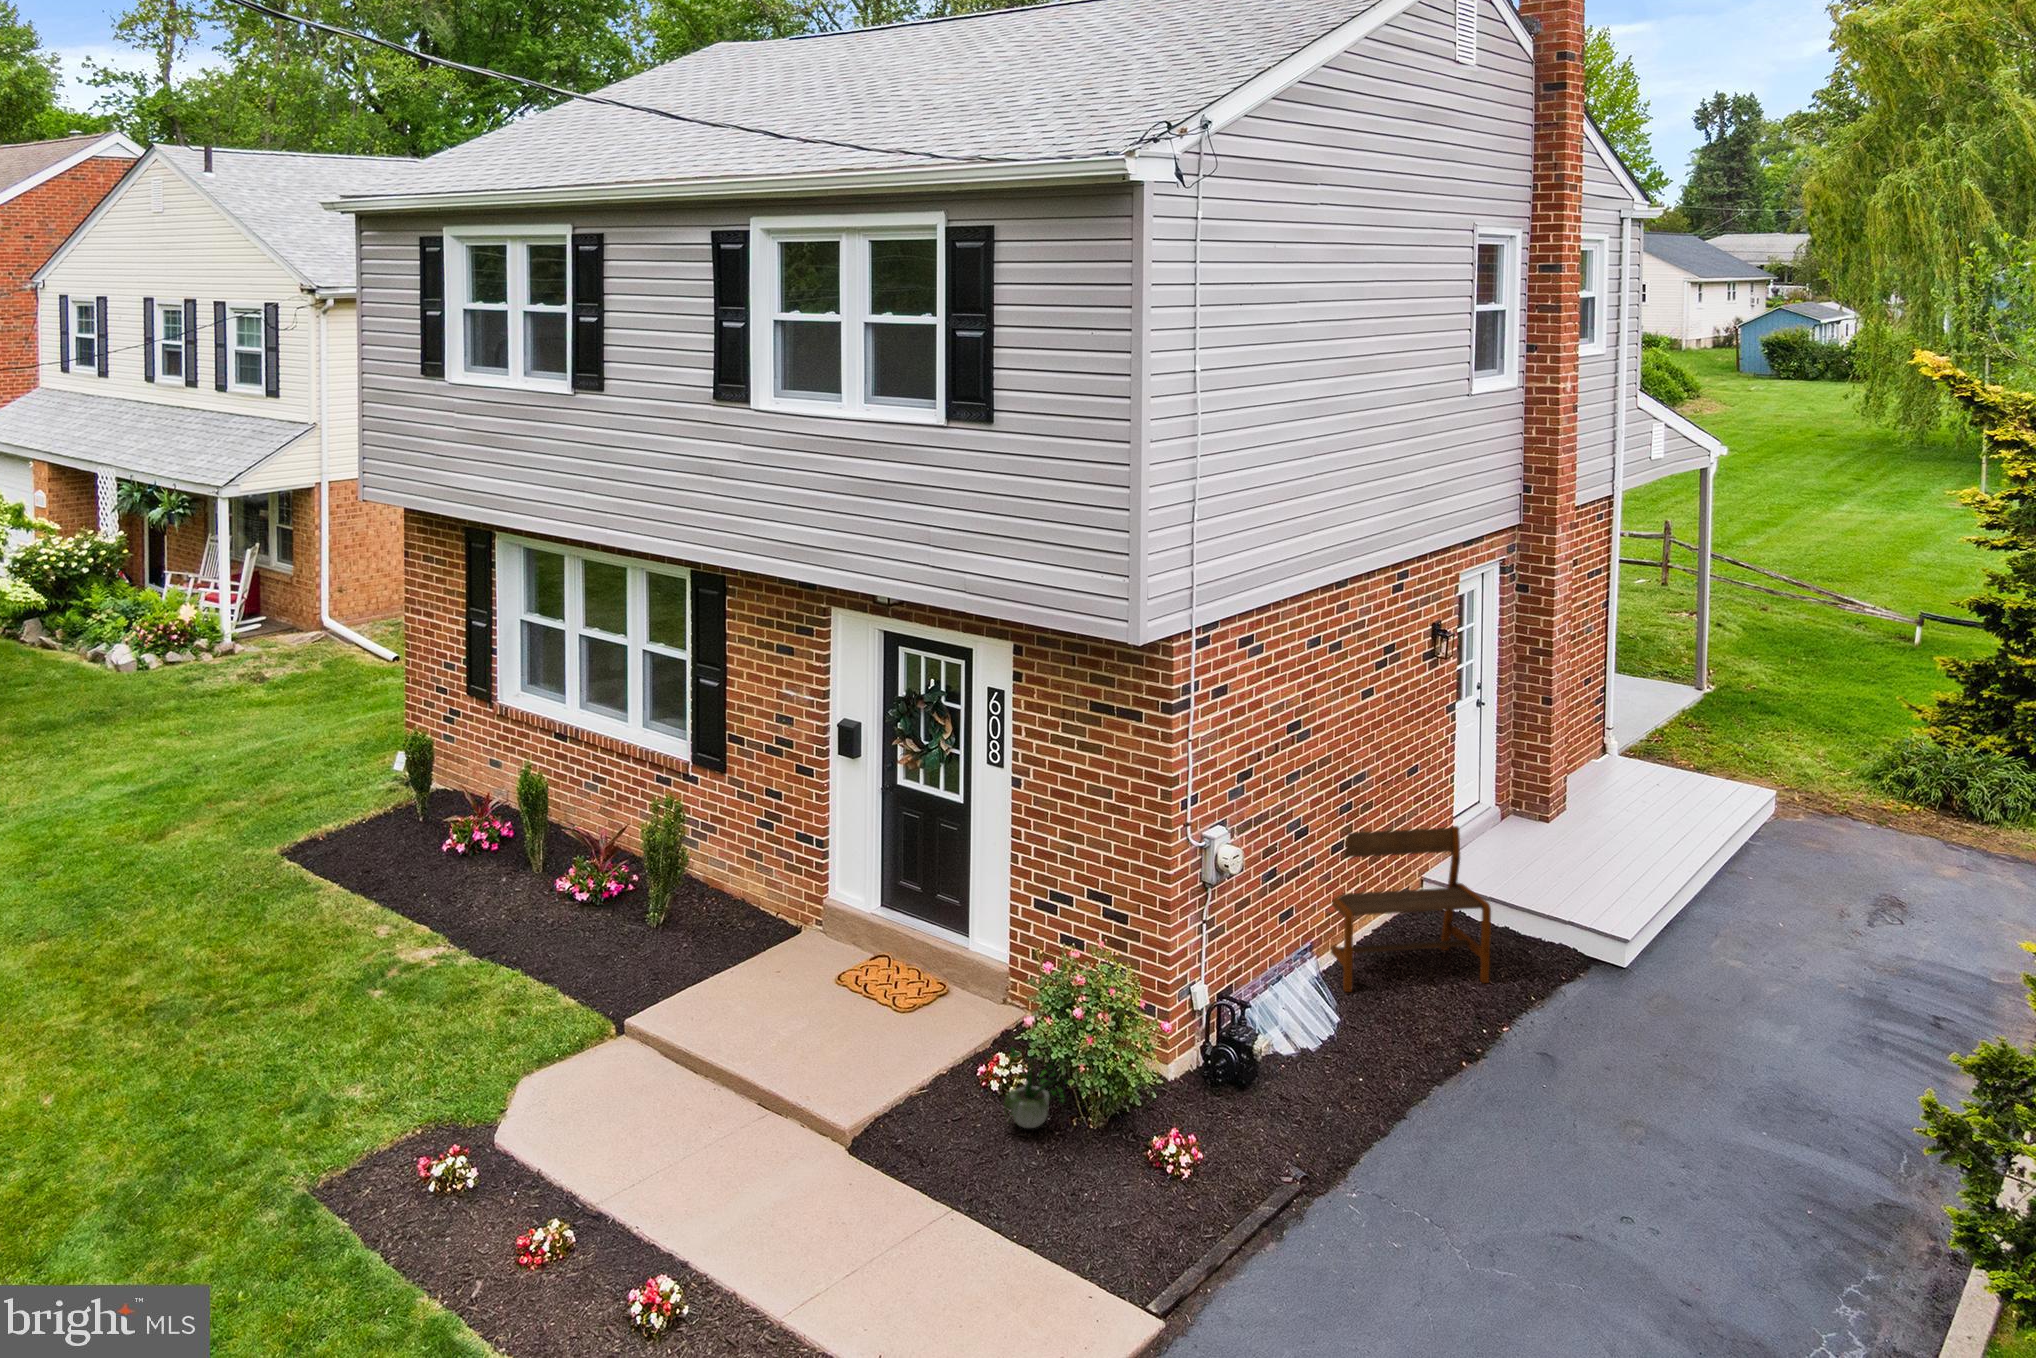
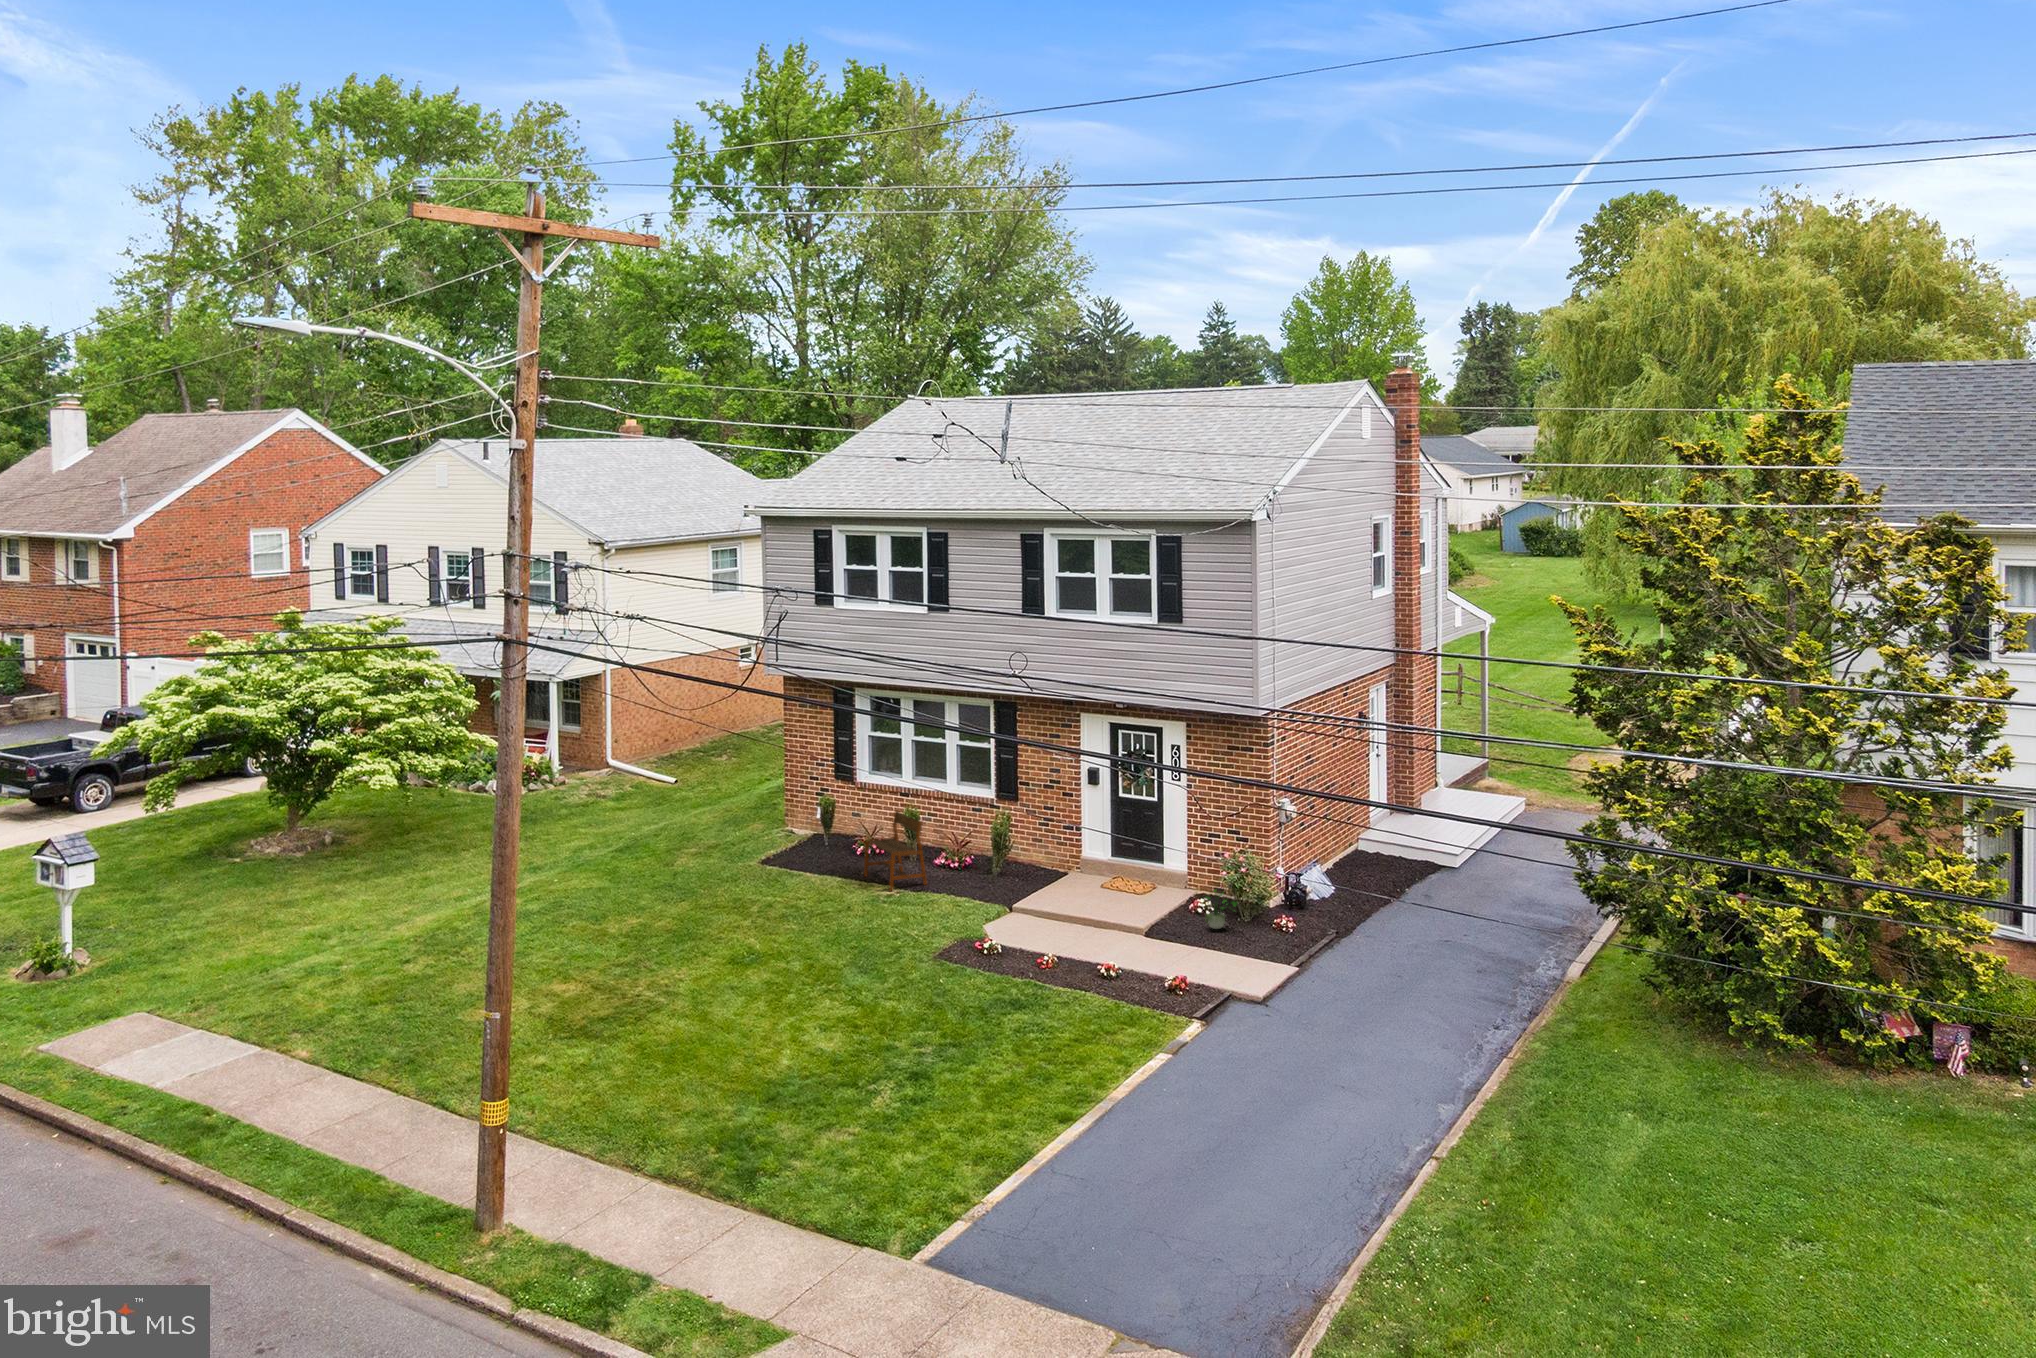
bench: present [1331,826,1491,992] -> present [864,811,927,891]

